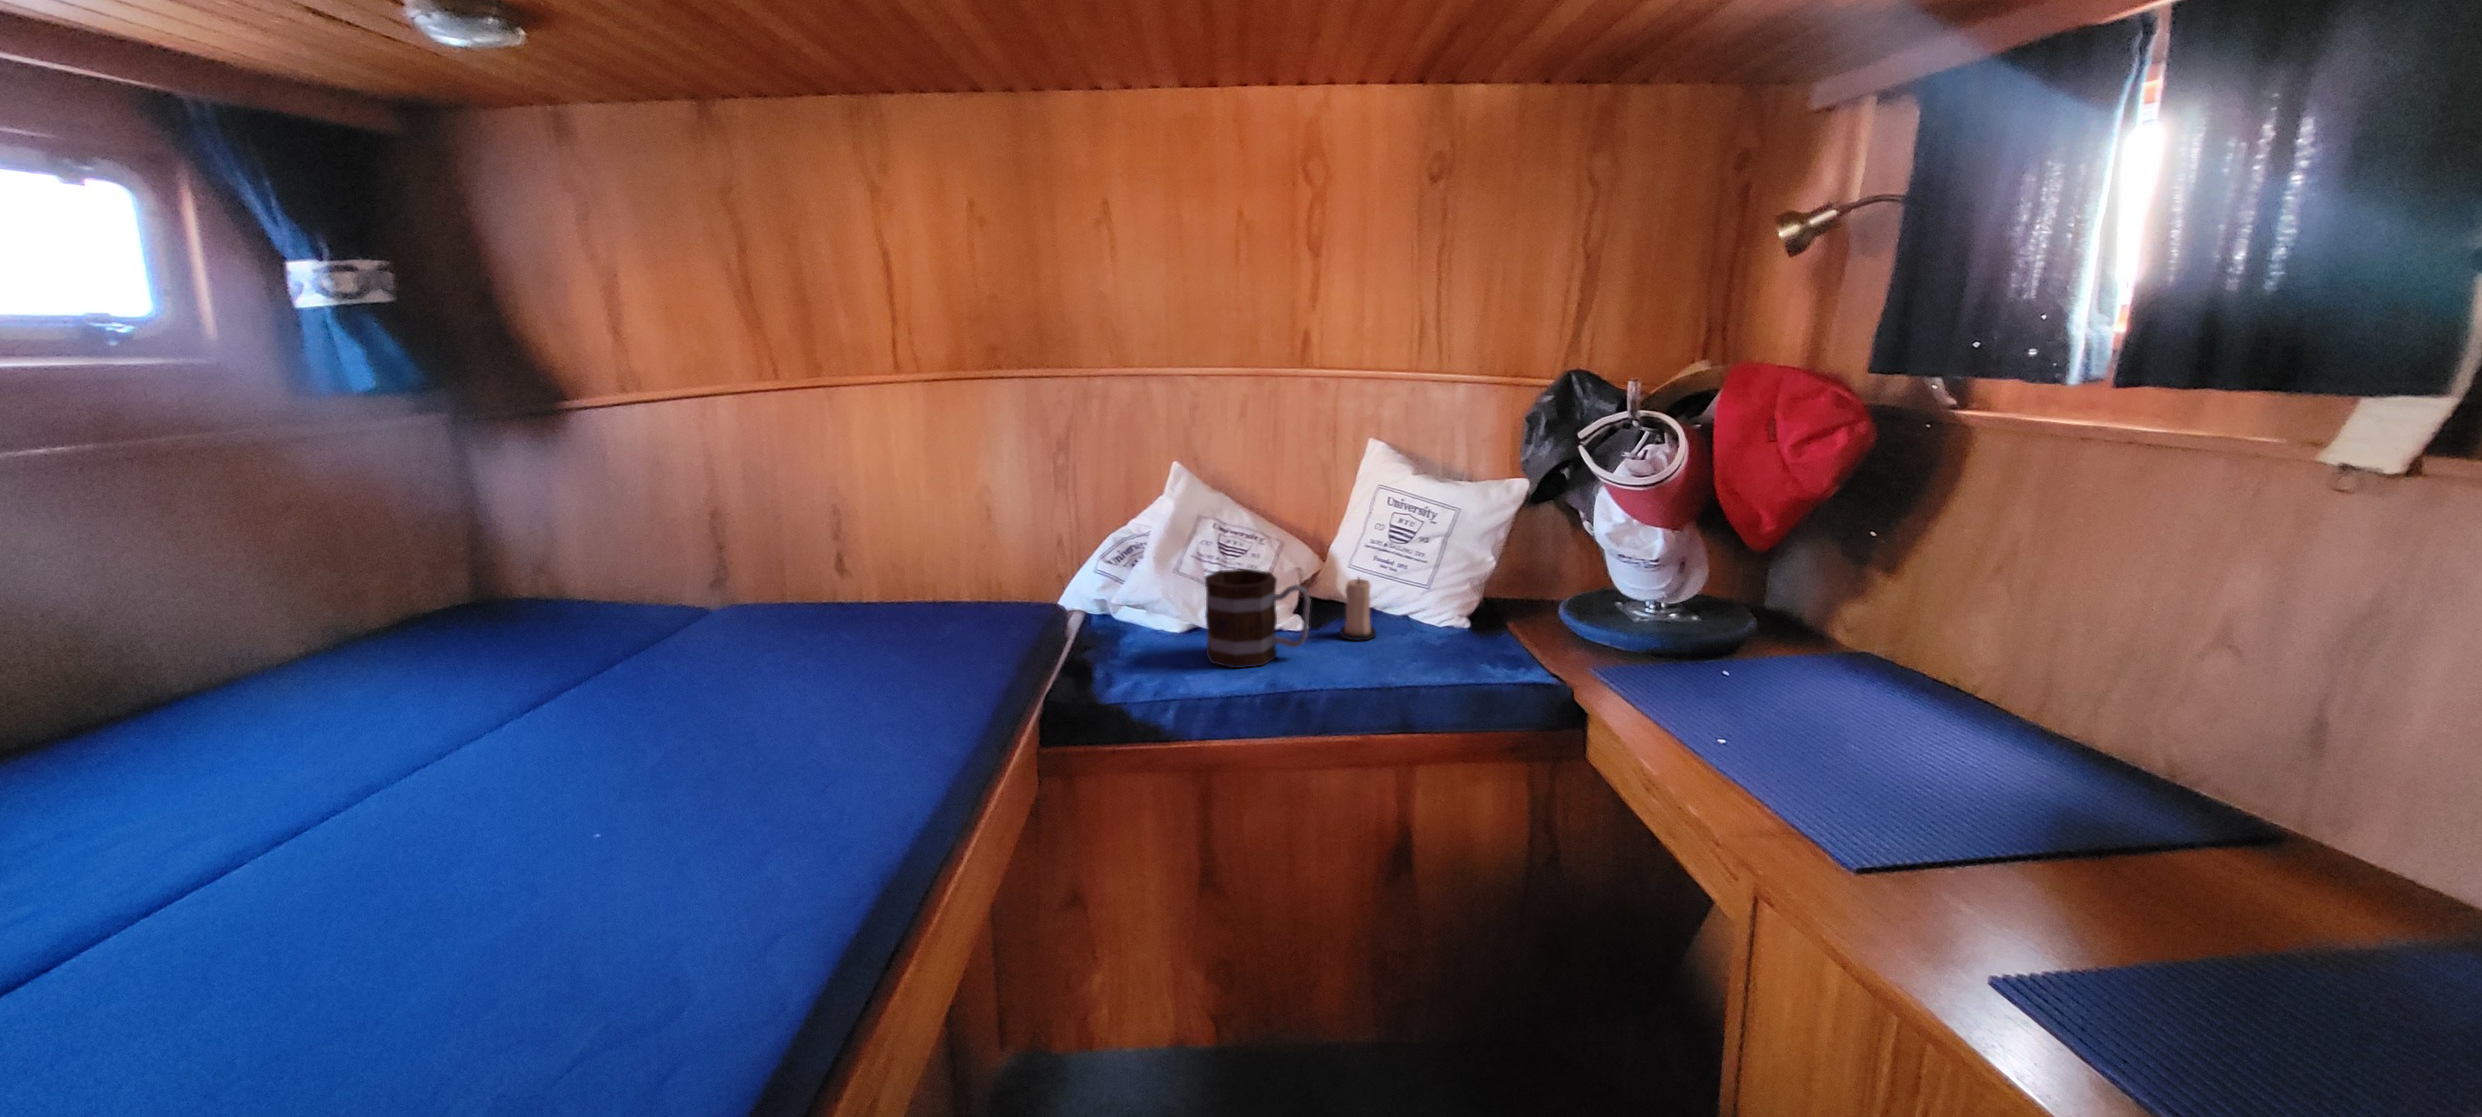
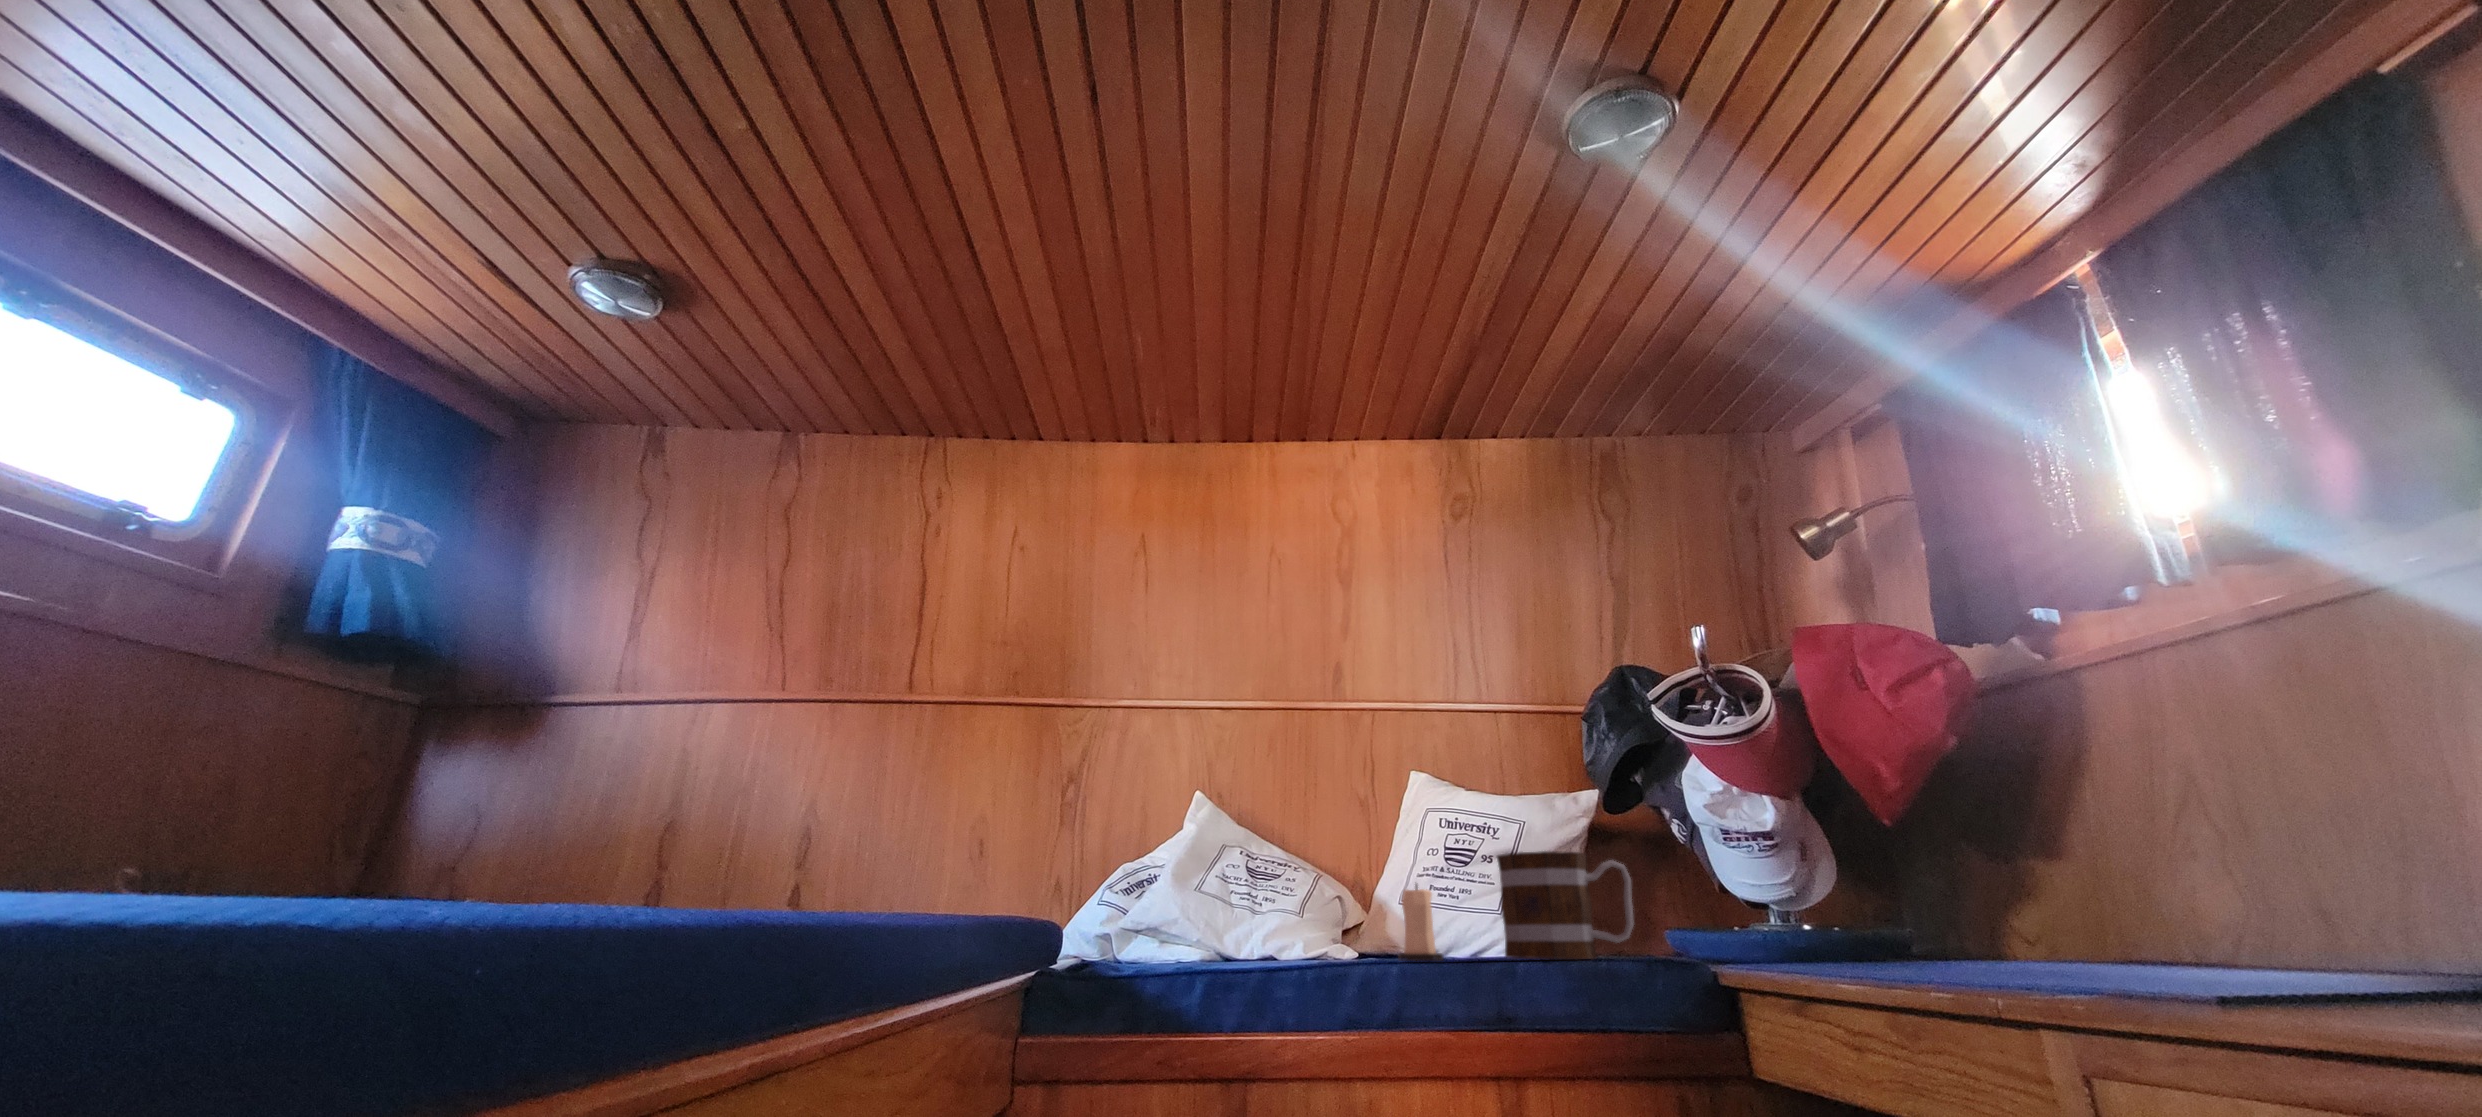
mug: present [1205,569,1310,668] -> present [1497,851,1633,959]

